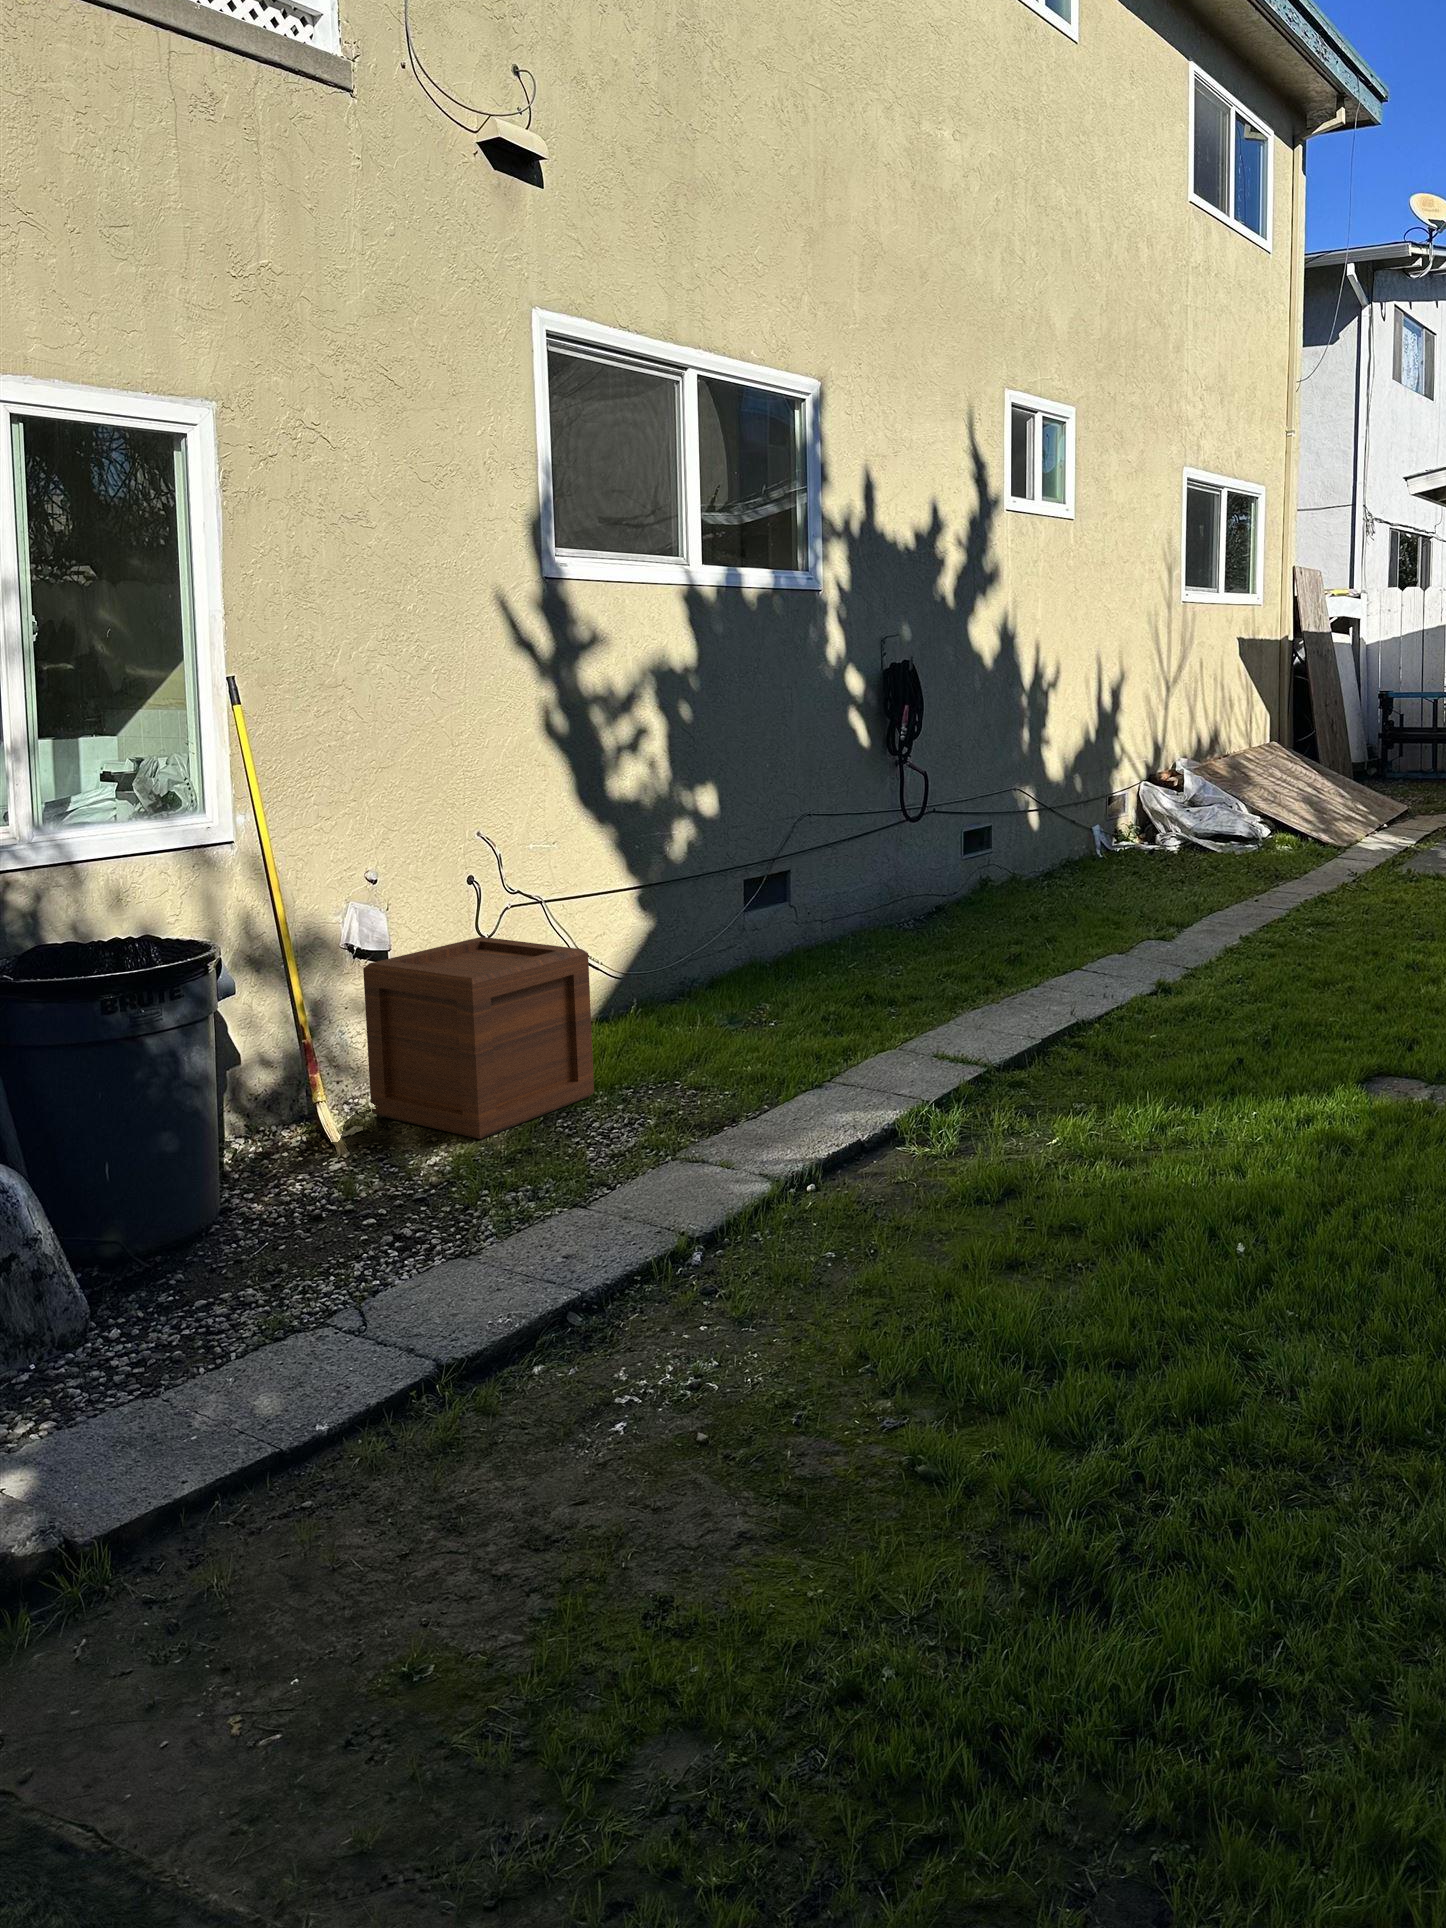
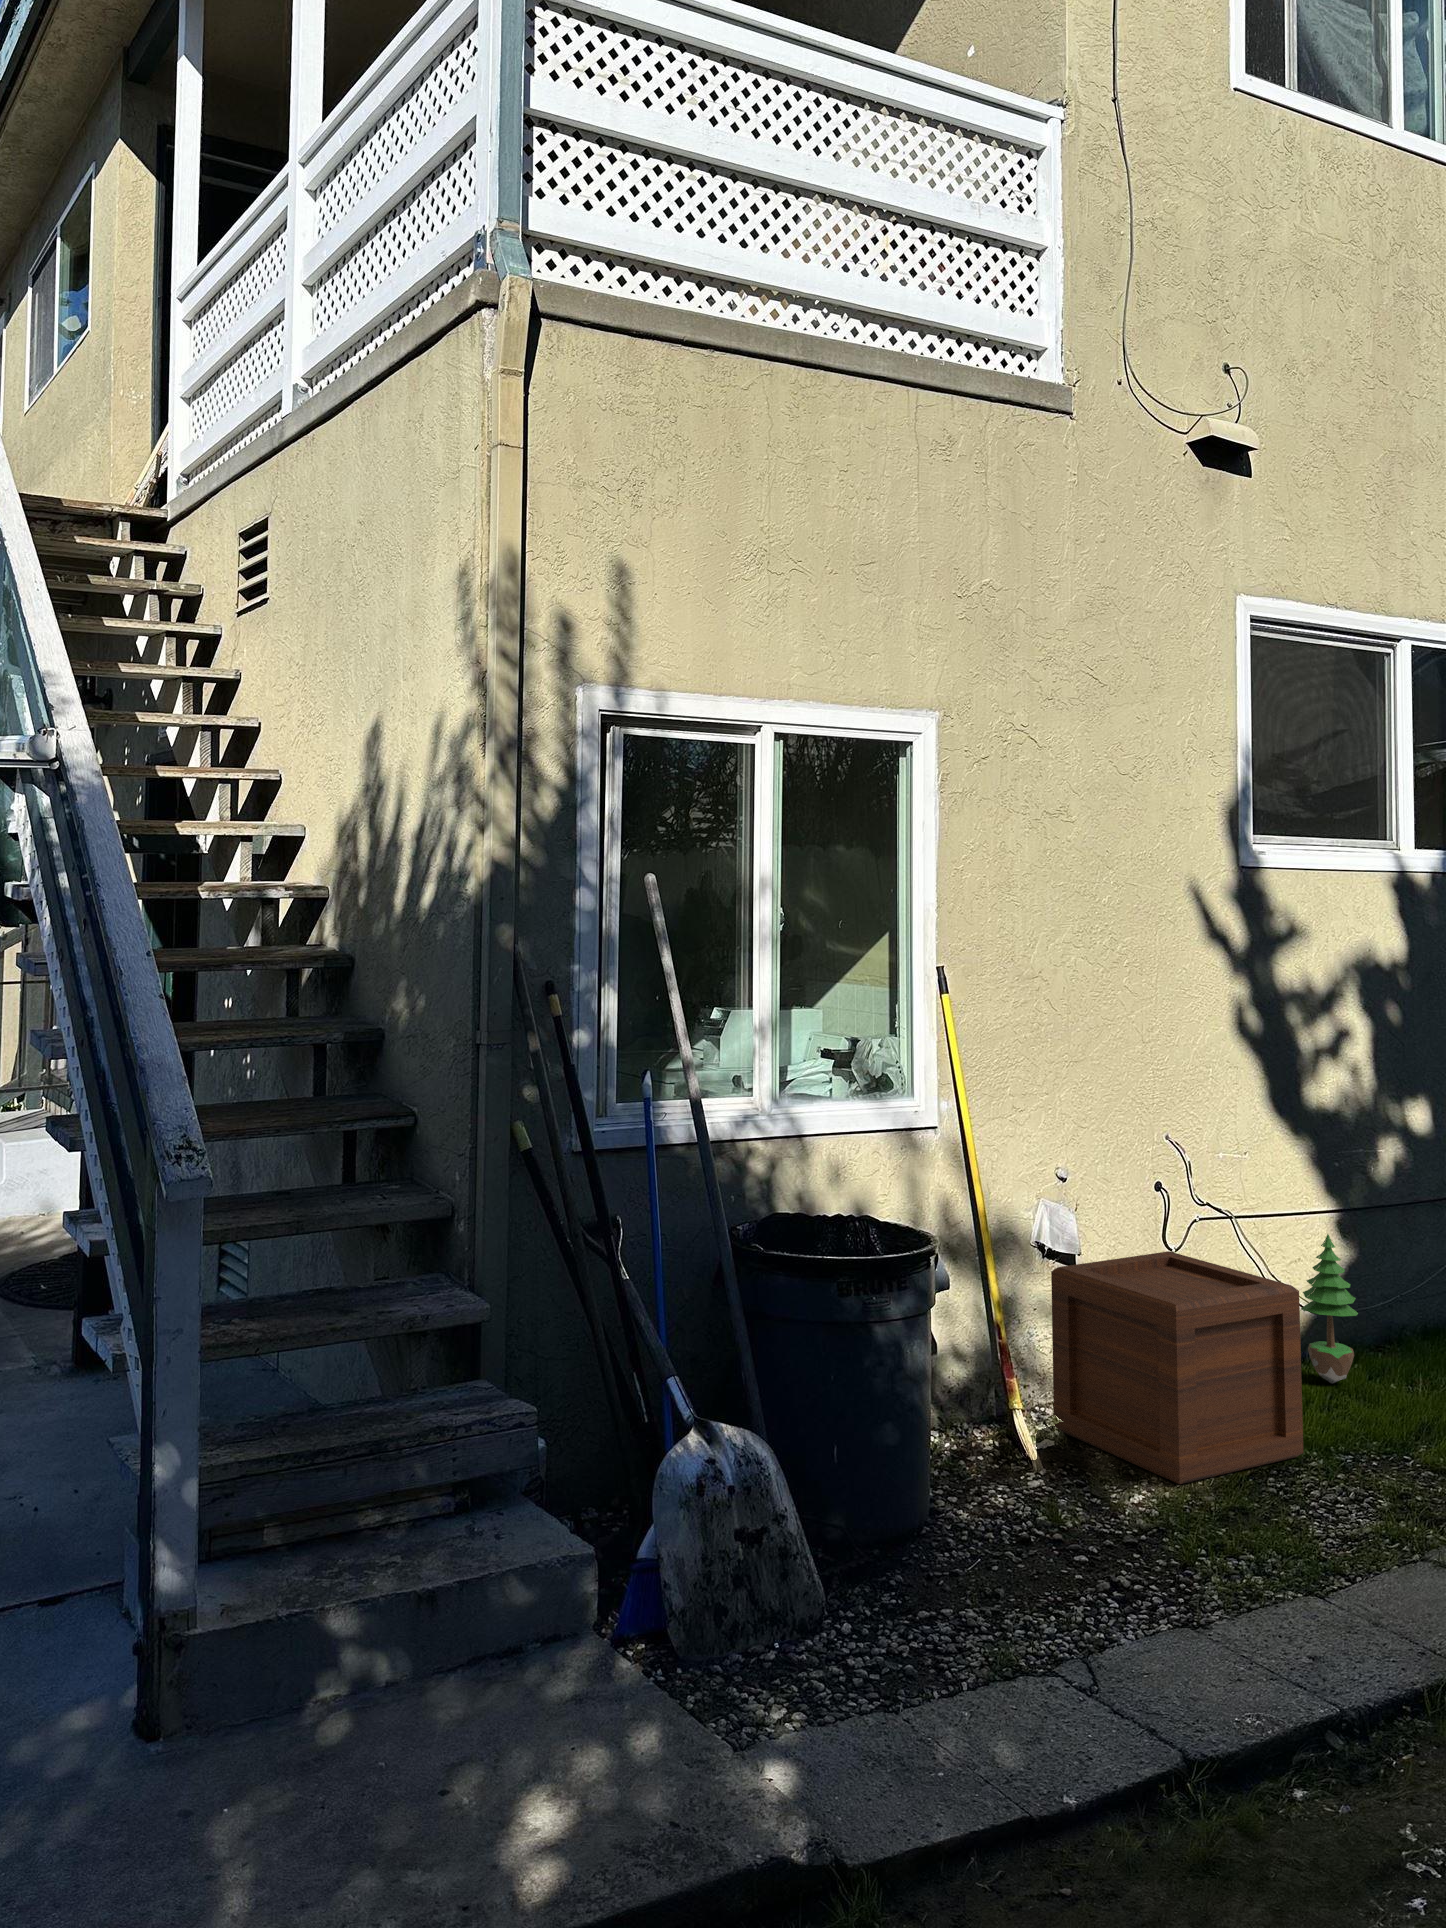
potted tree: none [605,906,652,1034] -> present [1301,1234,1358,1383]

